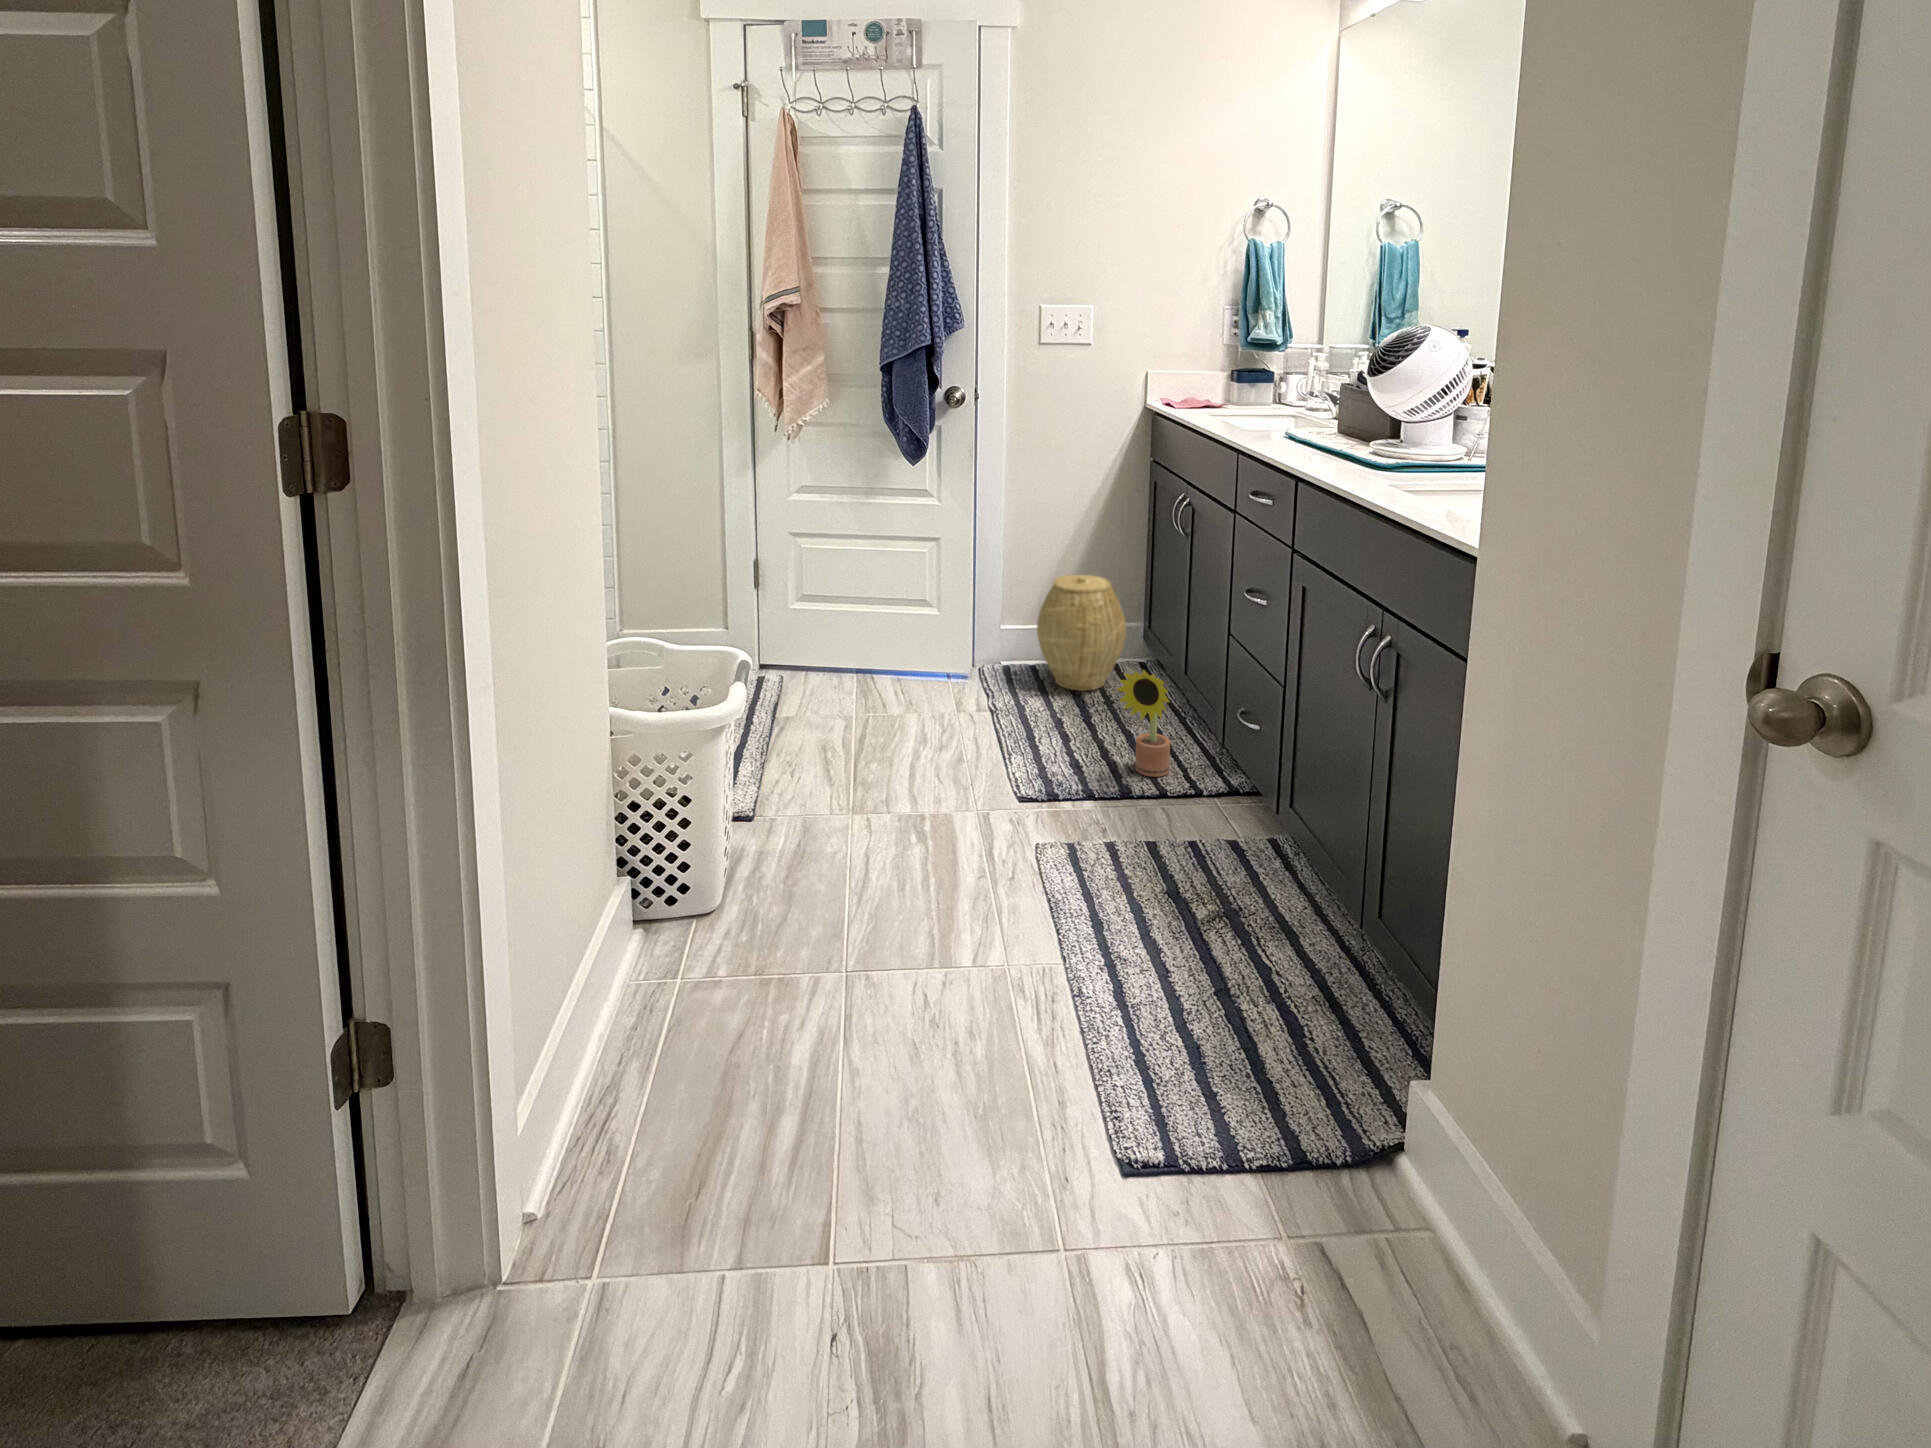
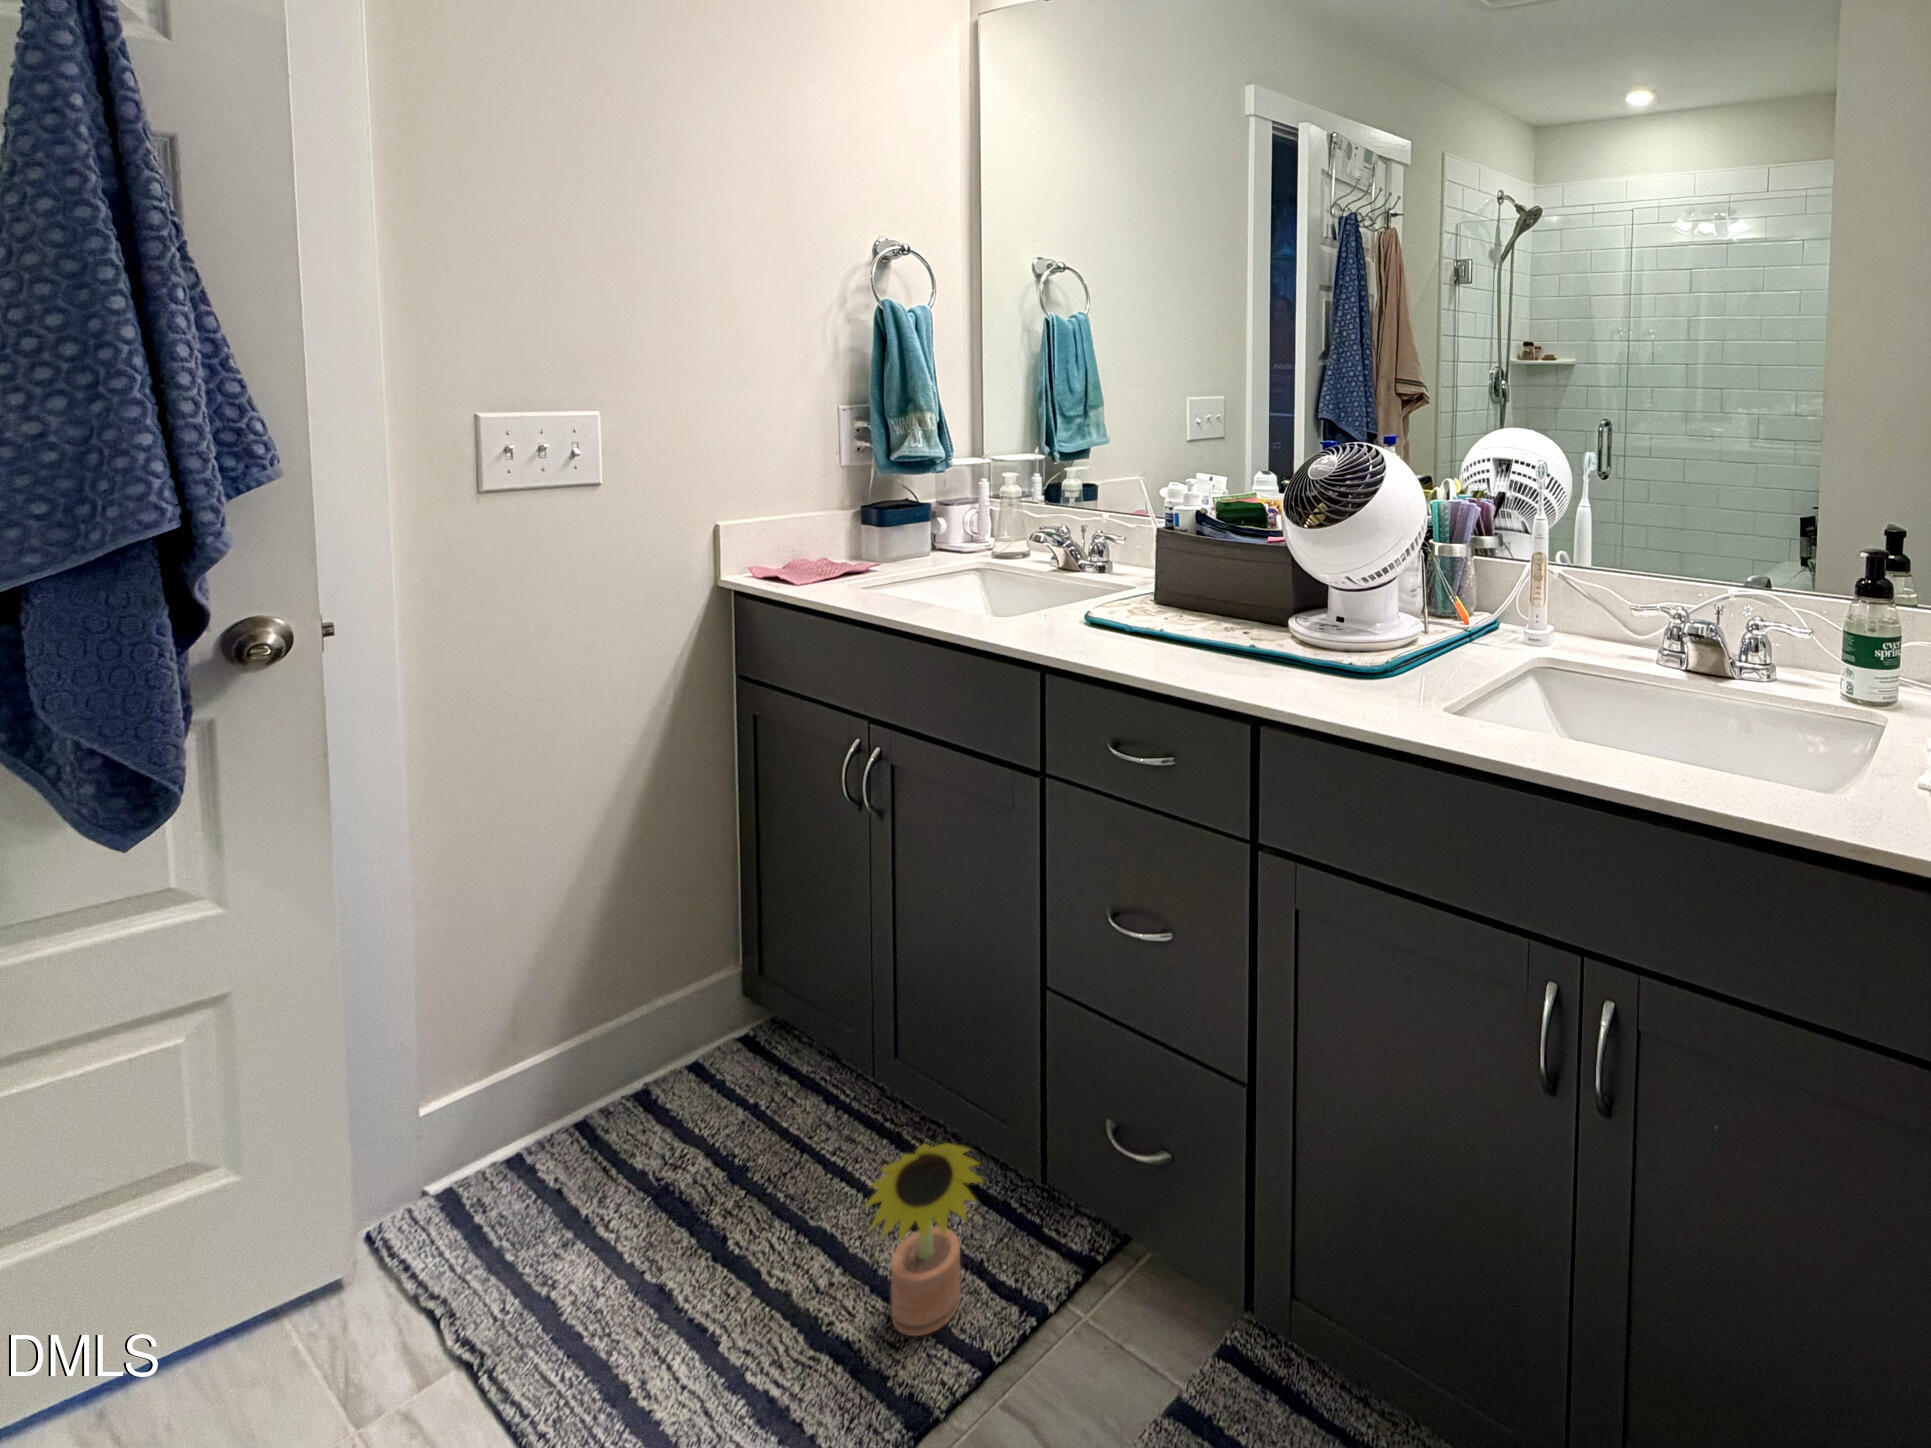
woven basket: present [1037,575,1126,691] -> none [534,926,742,1185]

